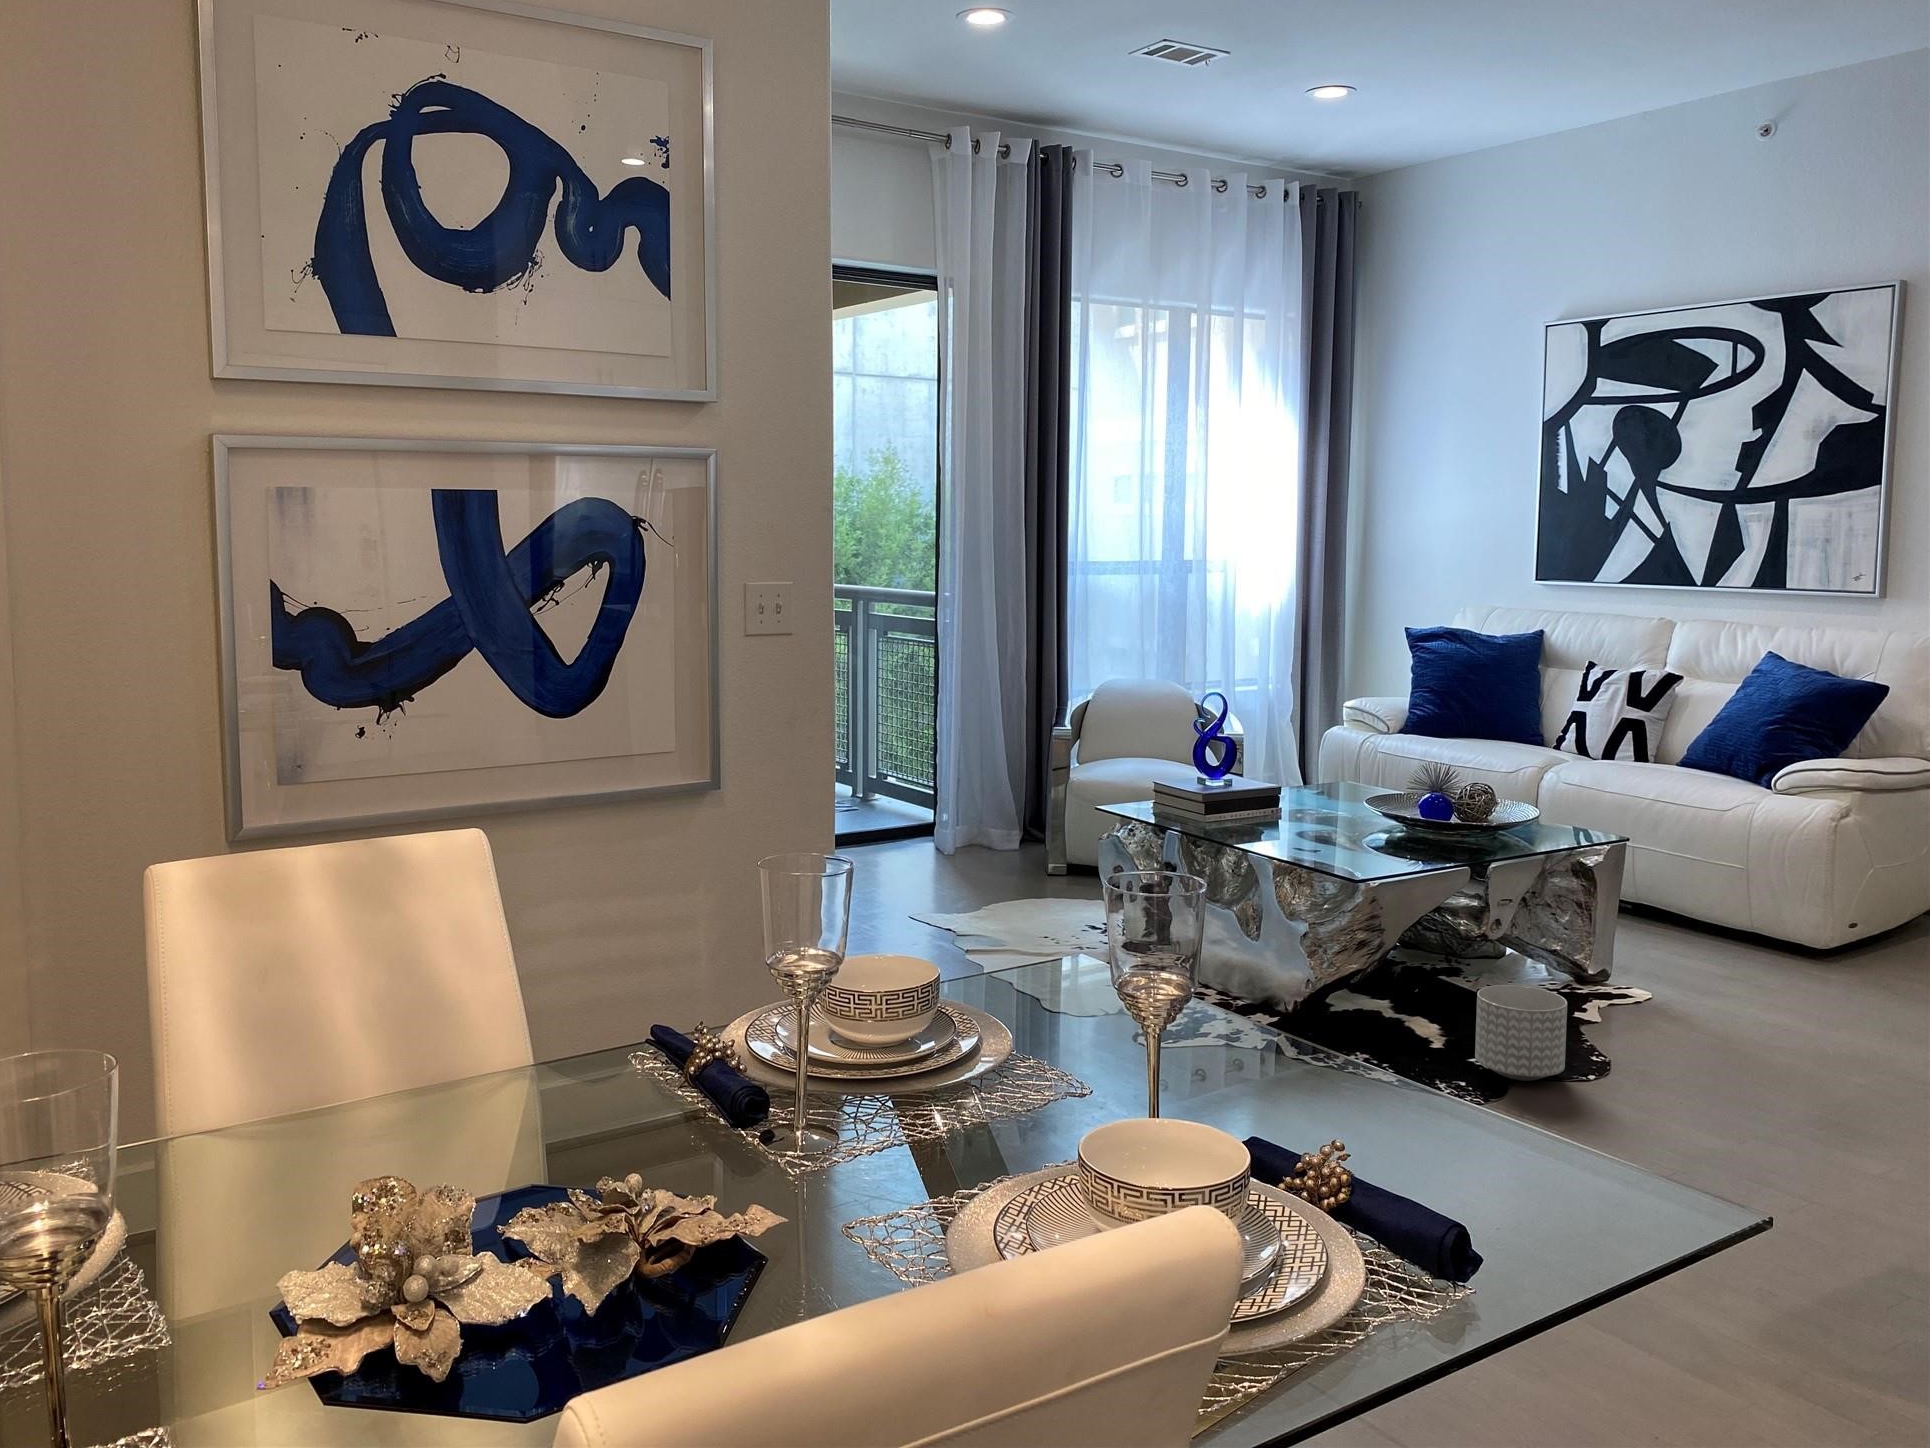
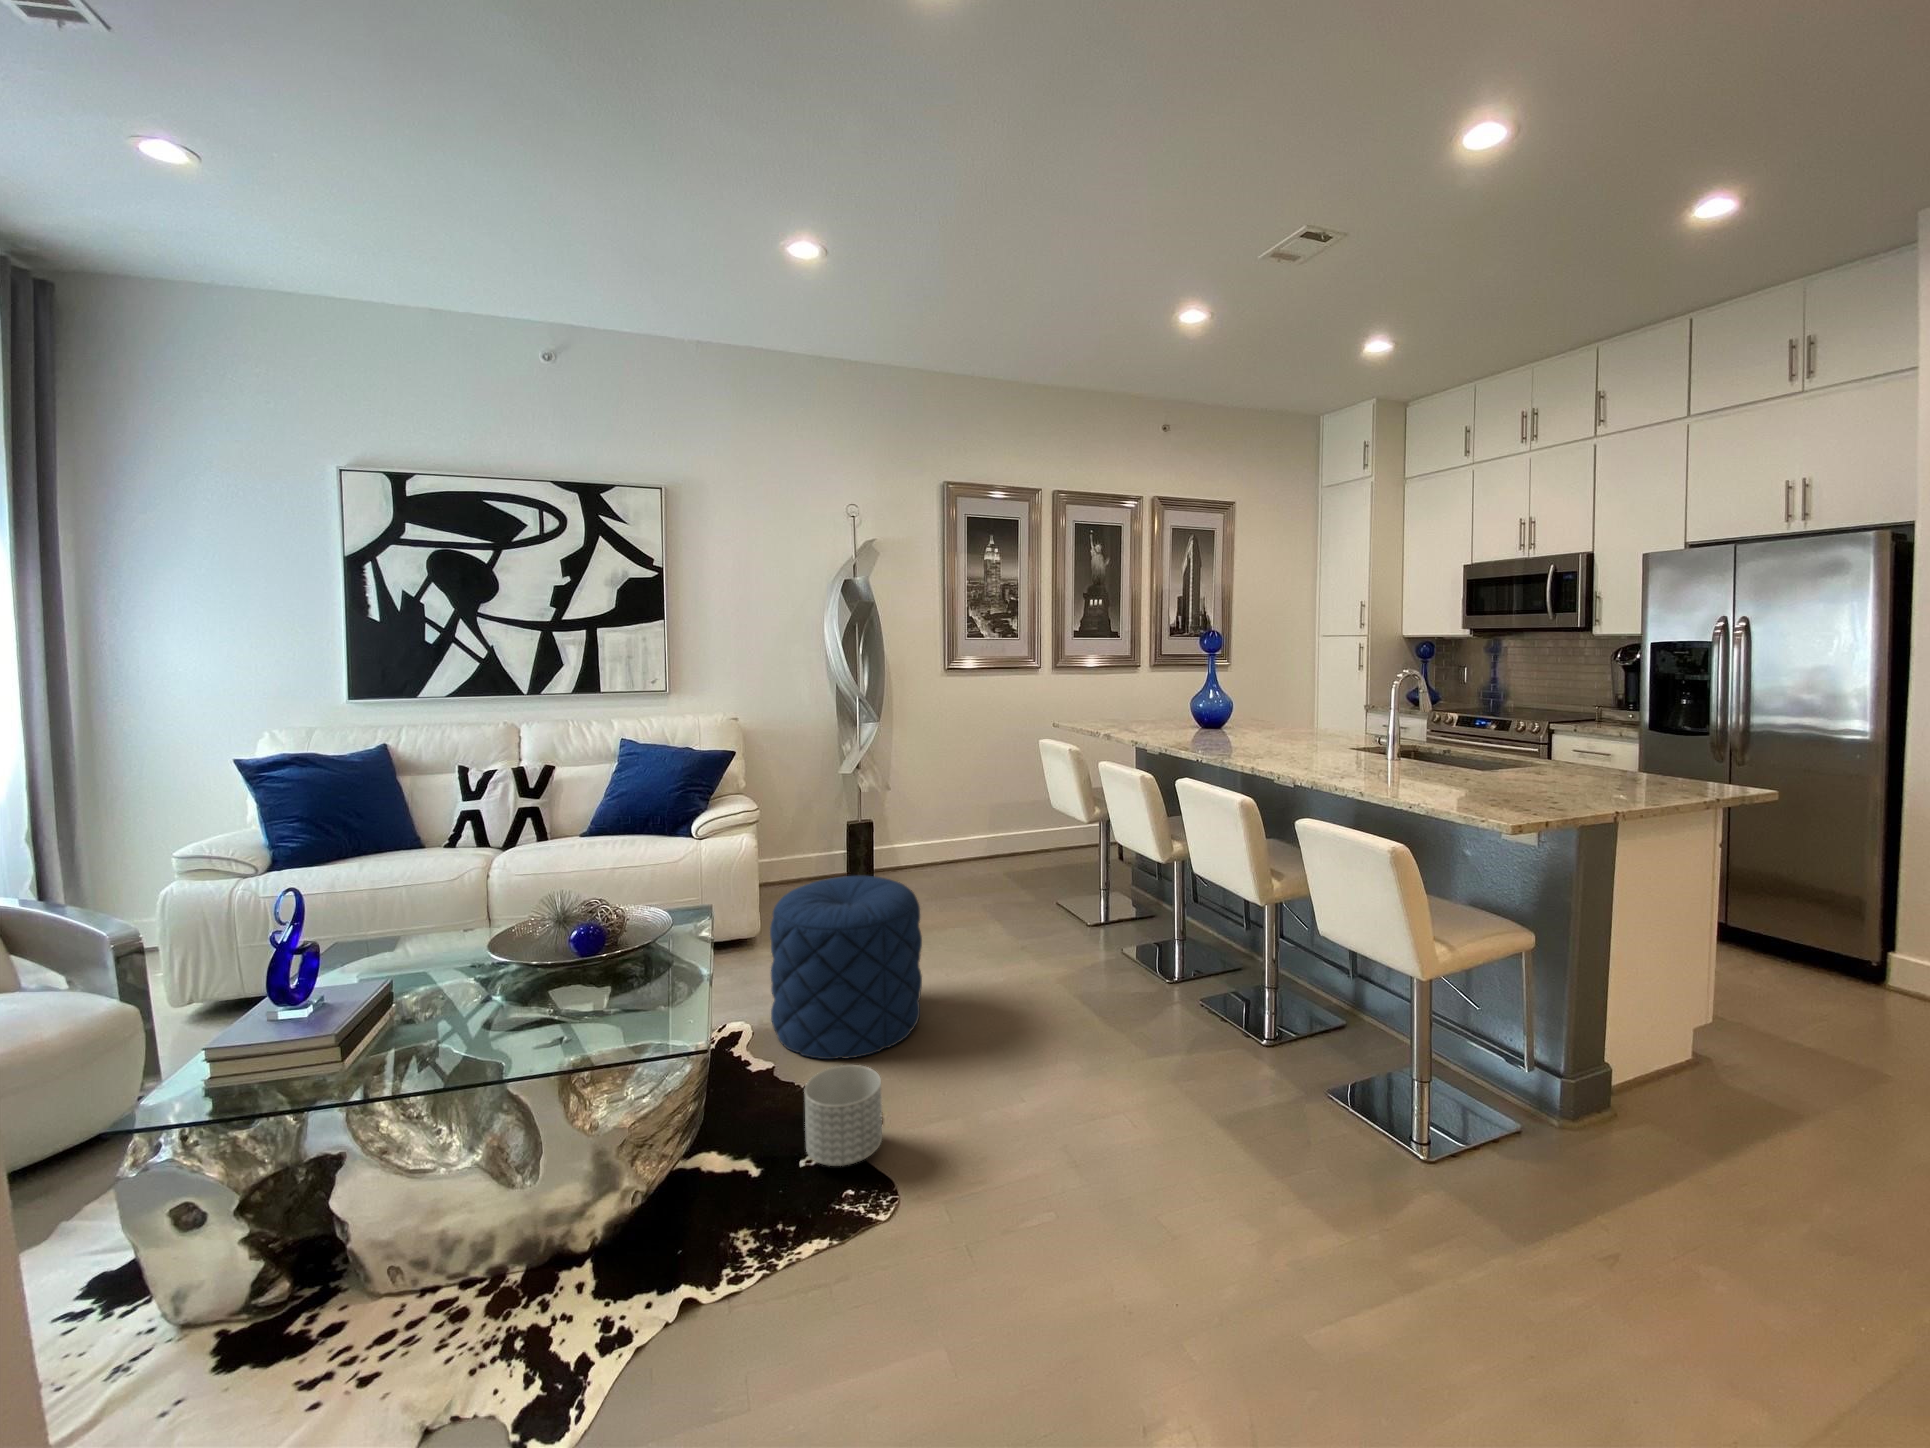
pouf: none [1631,841,1871,1070] -> present [770,876,922,1059]

